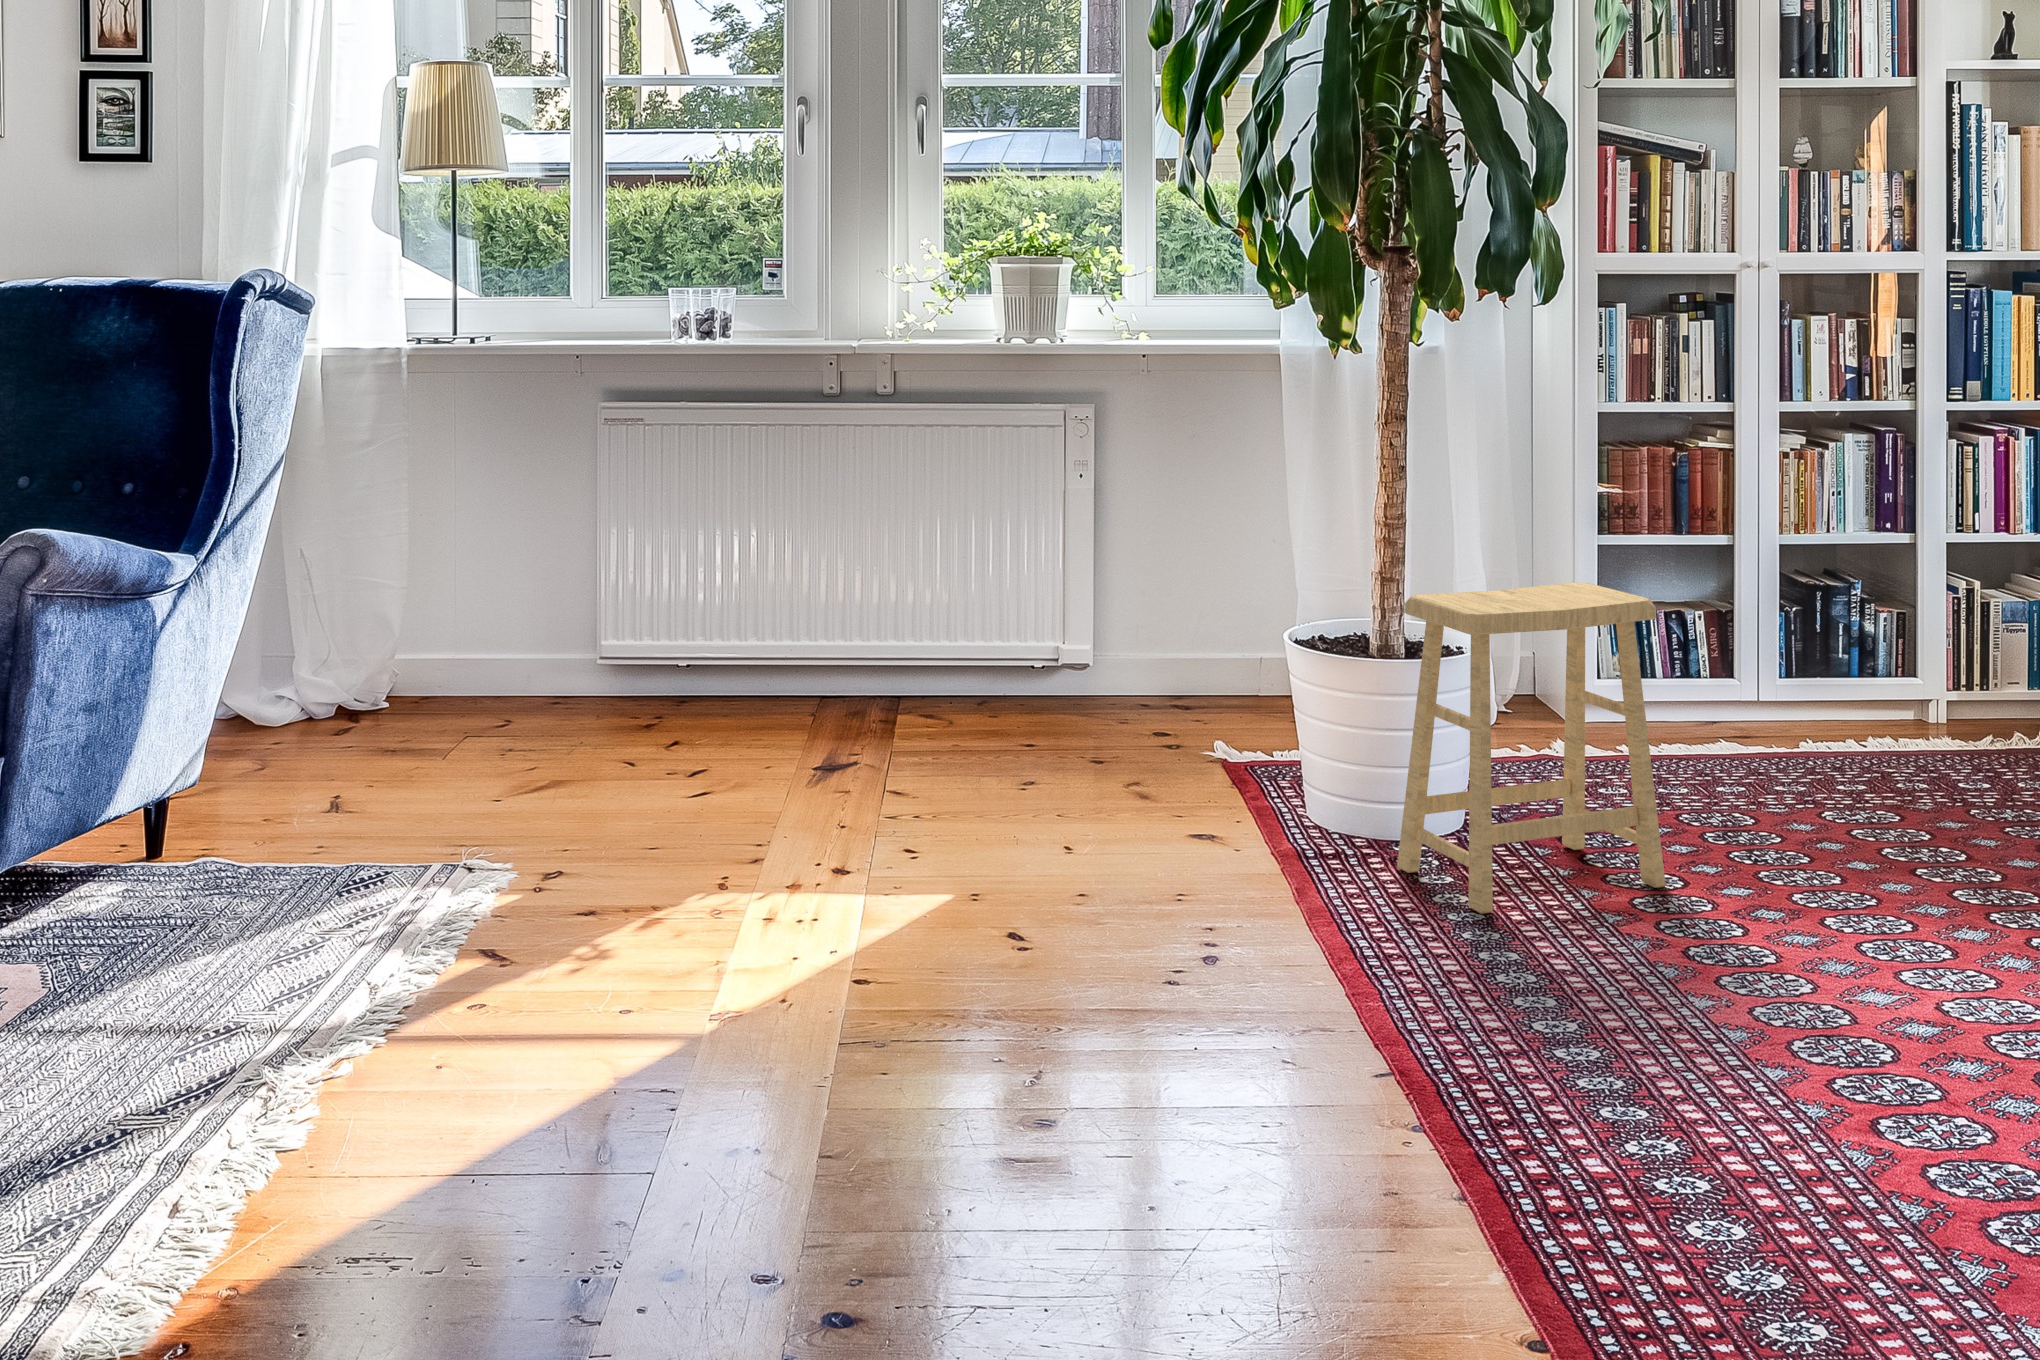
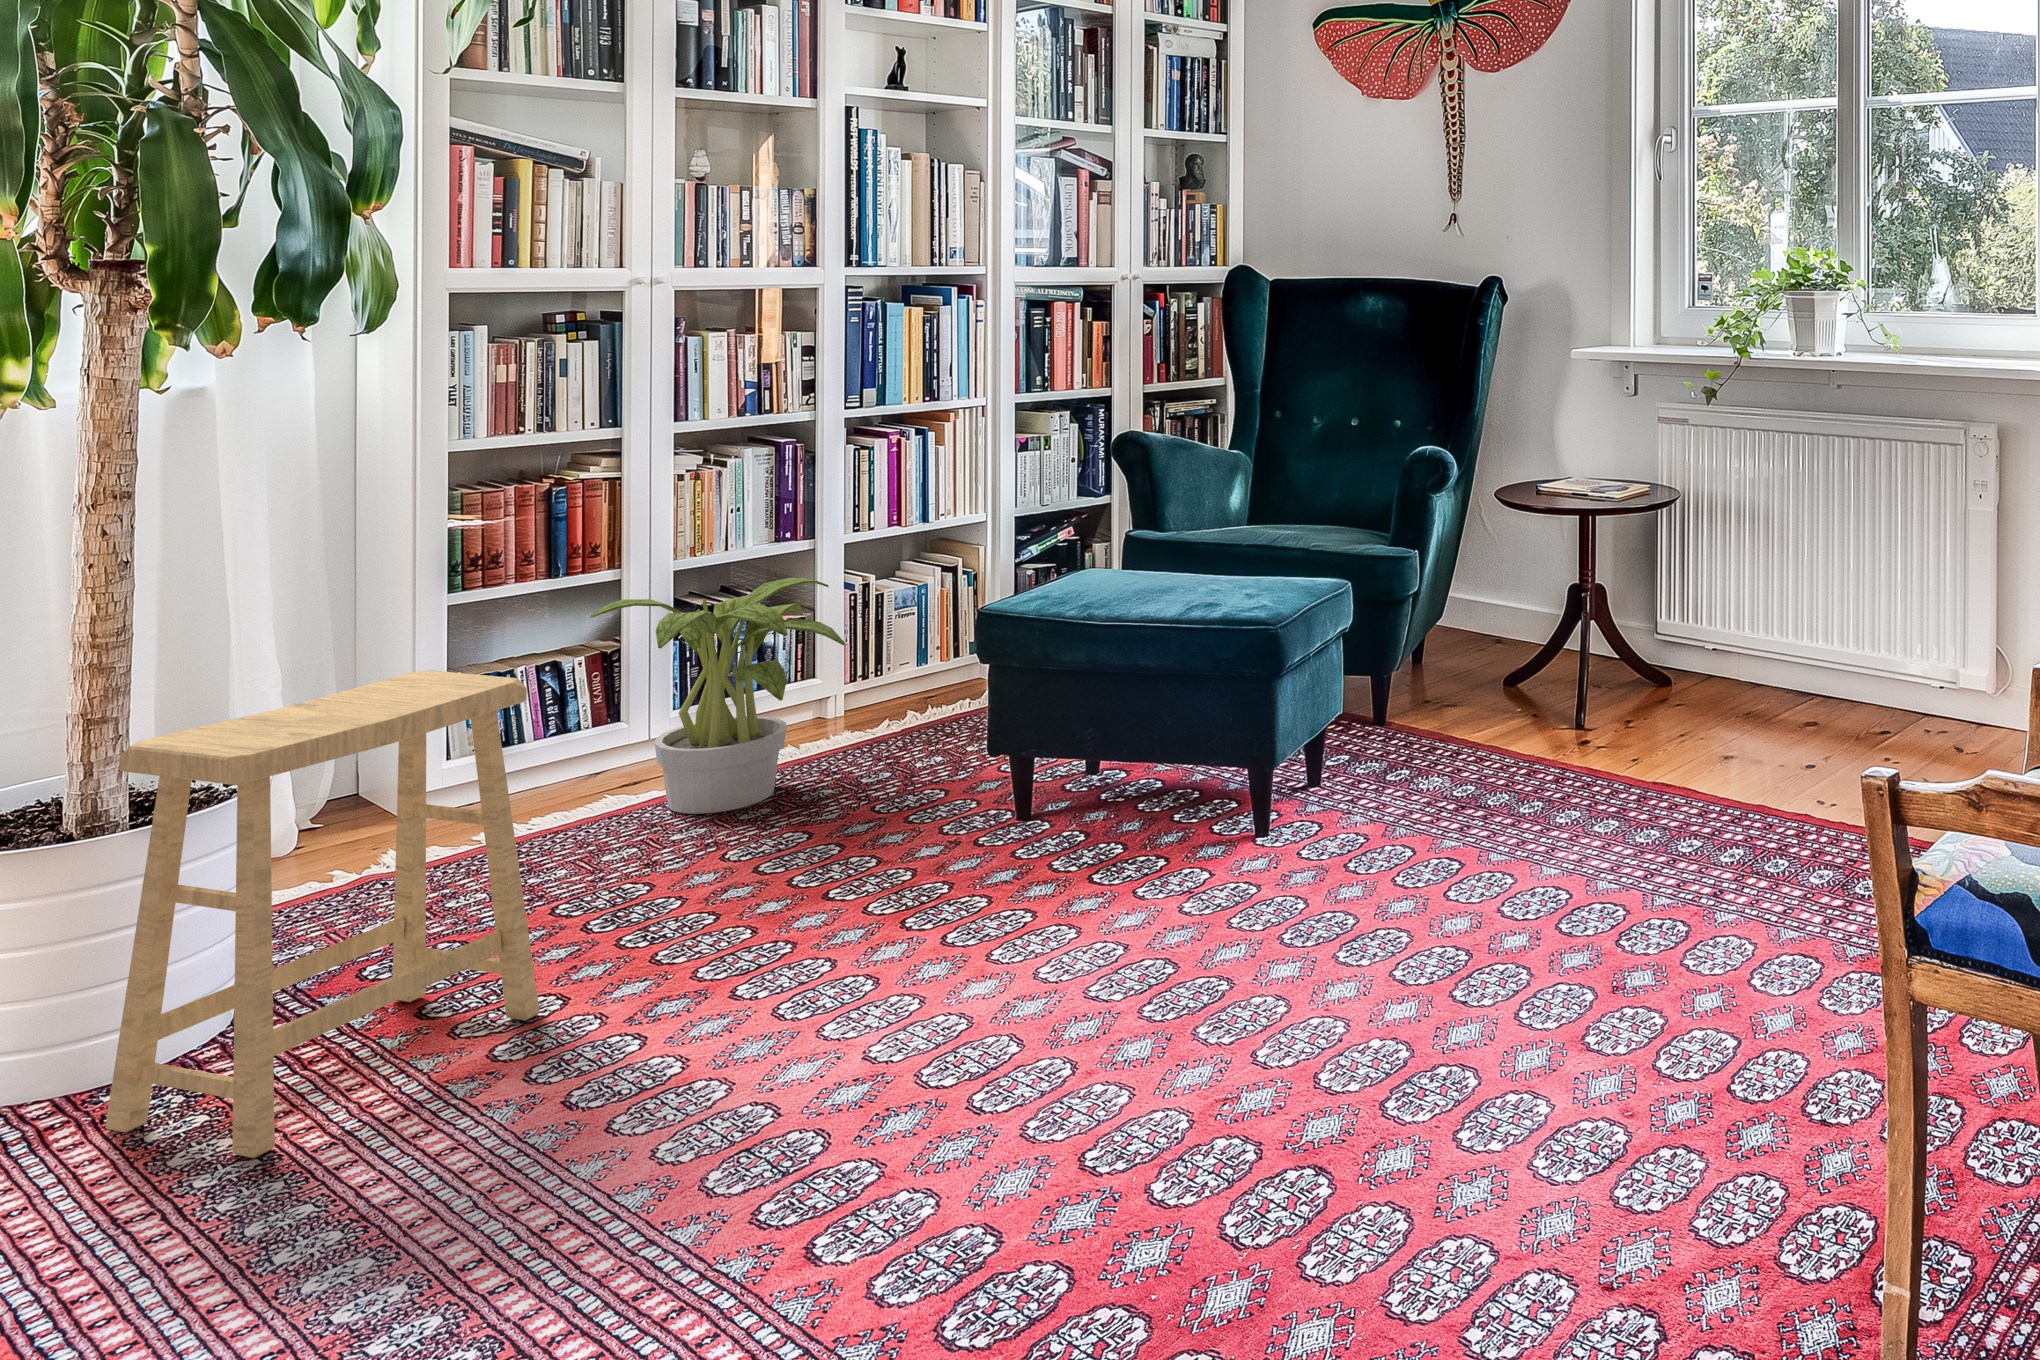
potted plant: none [1706,561,1940,781] -> present [590,578,845,814]

